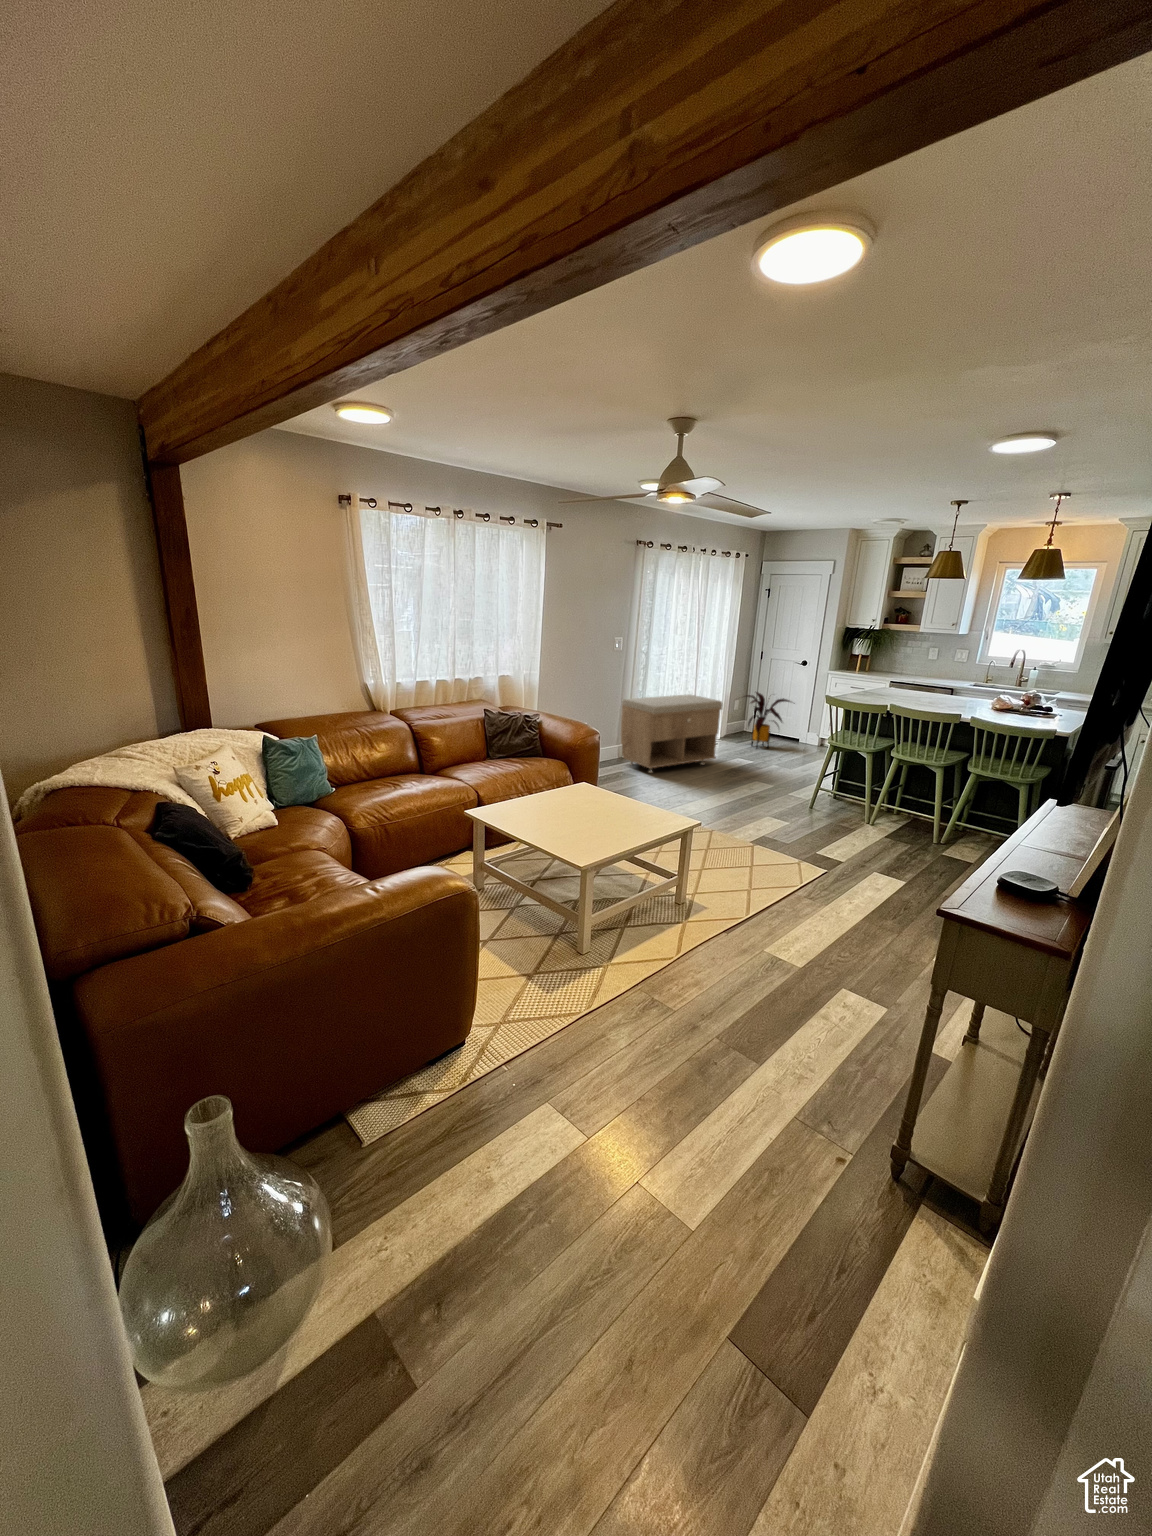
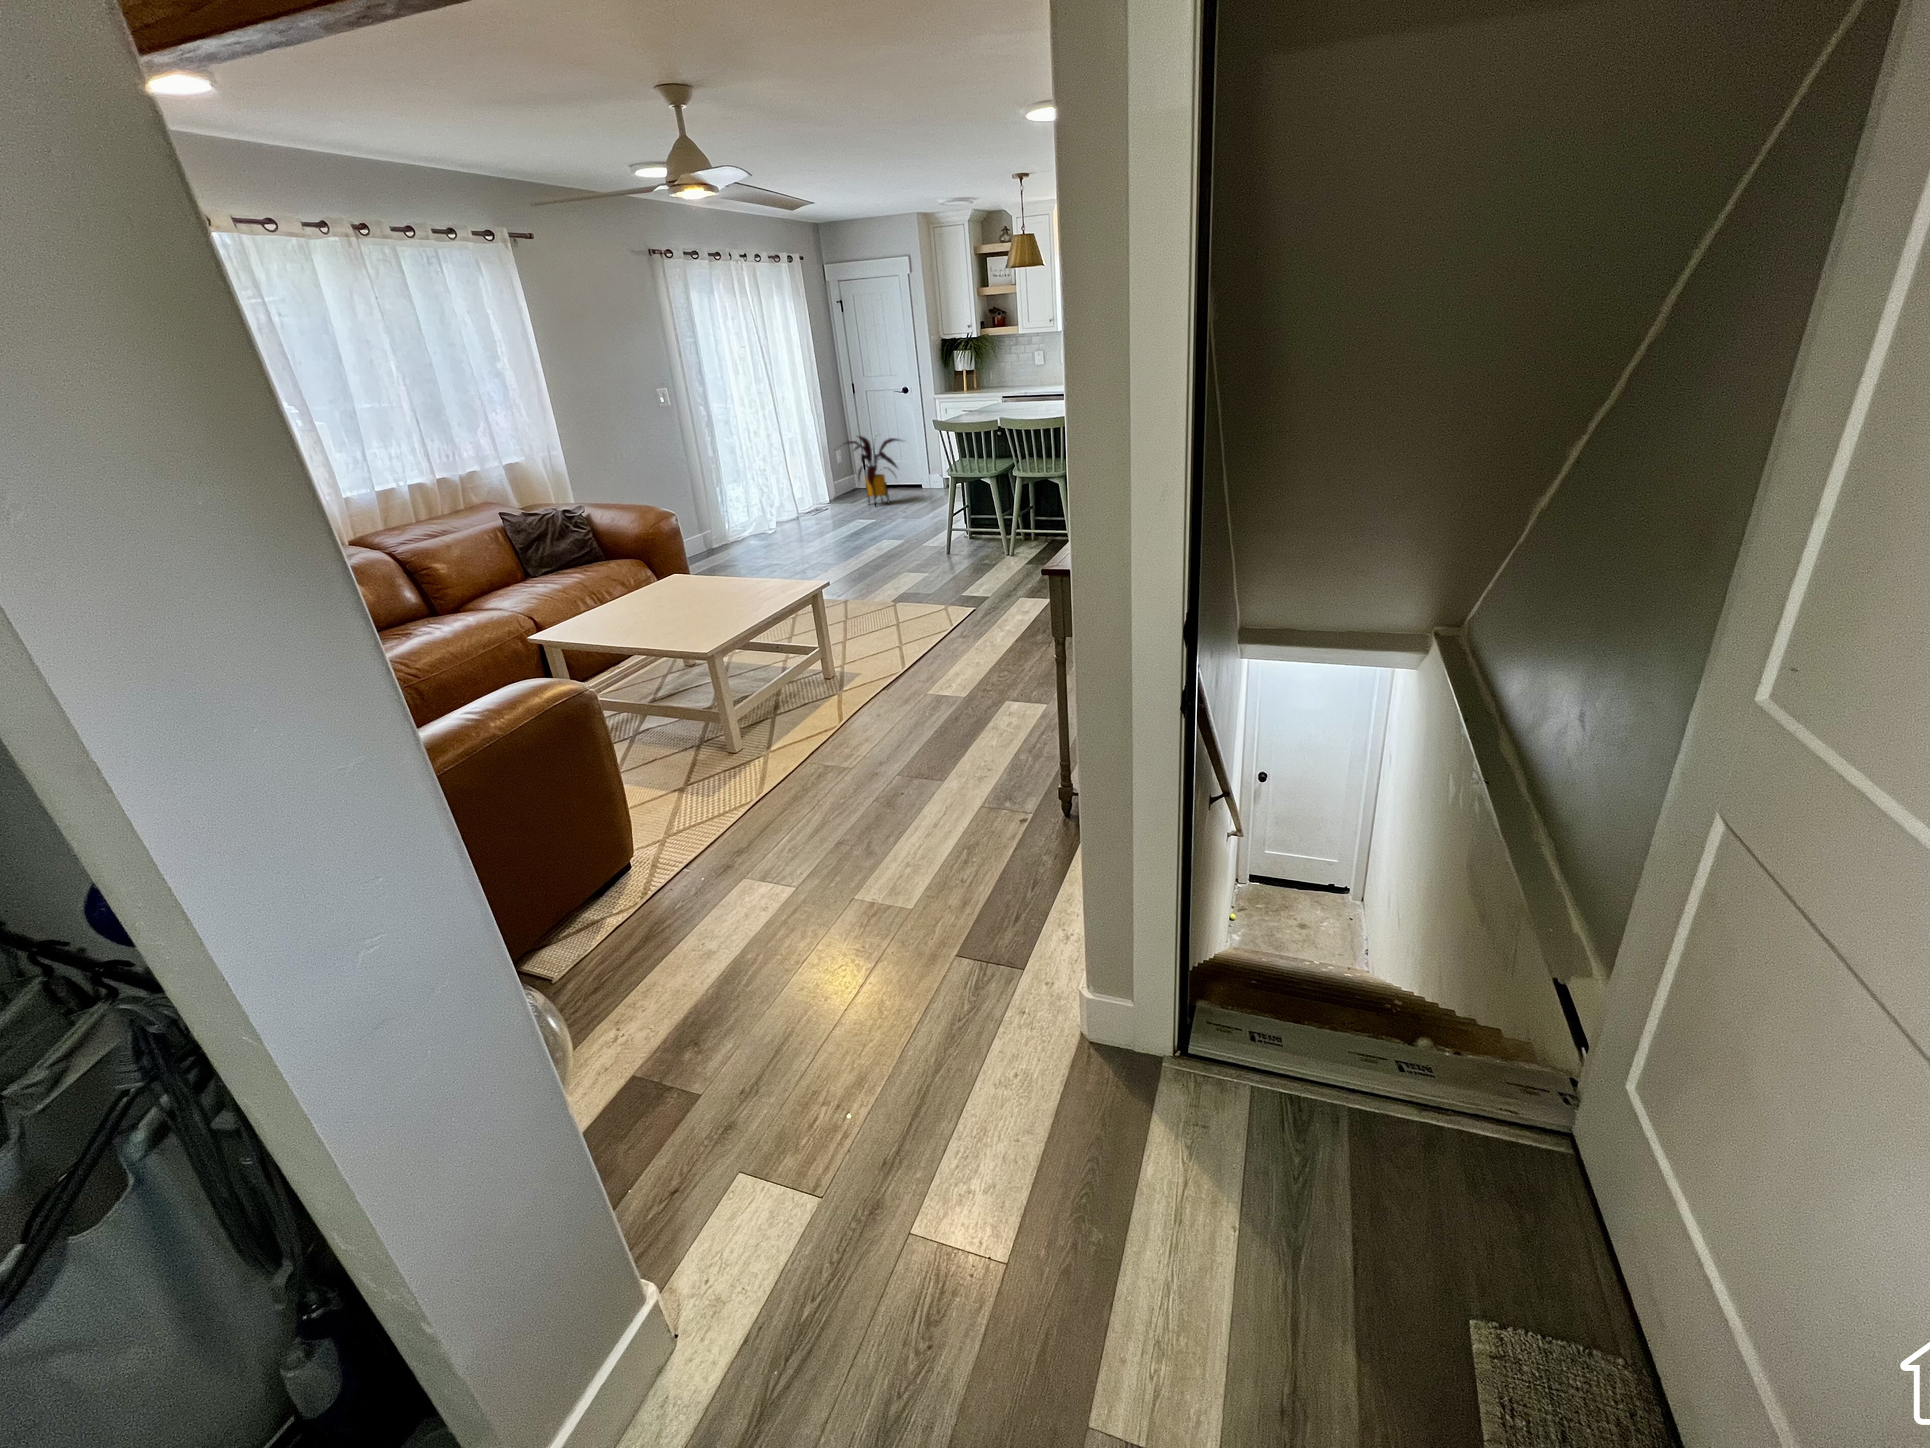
storage bench: present [621,694,723,773] -> none [689,451,830,560]

